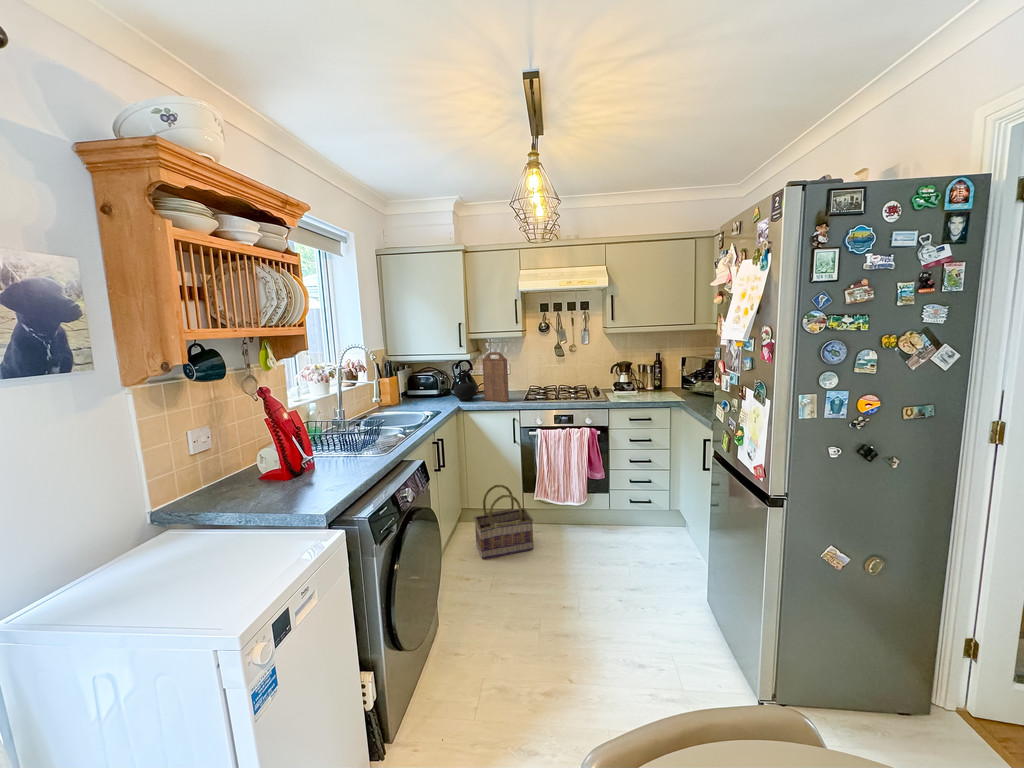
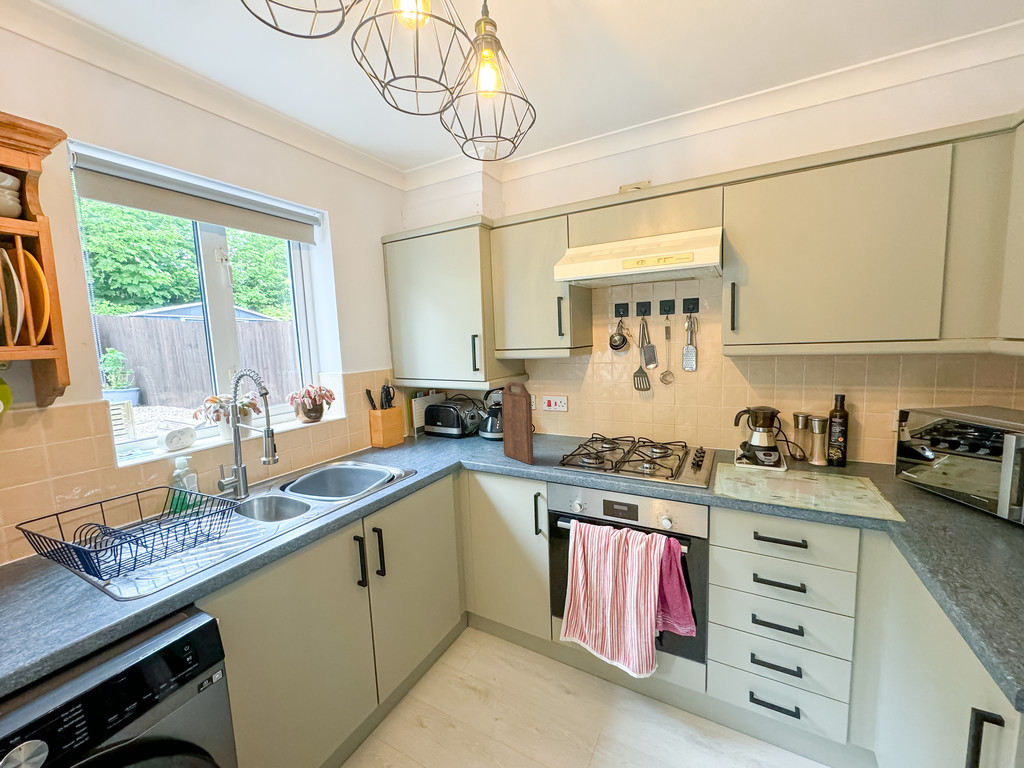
ceramic jug: present [452,363,476,401] -> none [461,394,498,453]
basket: present [474,485,533,559] -> none [443,605,542,743]

